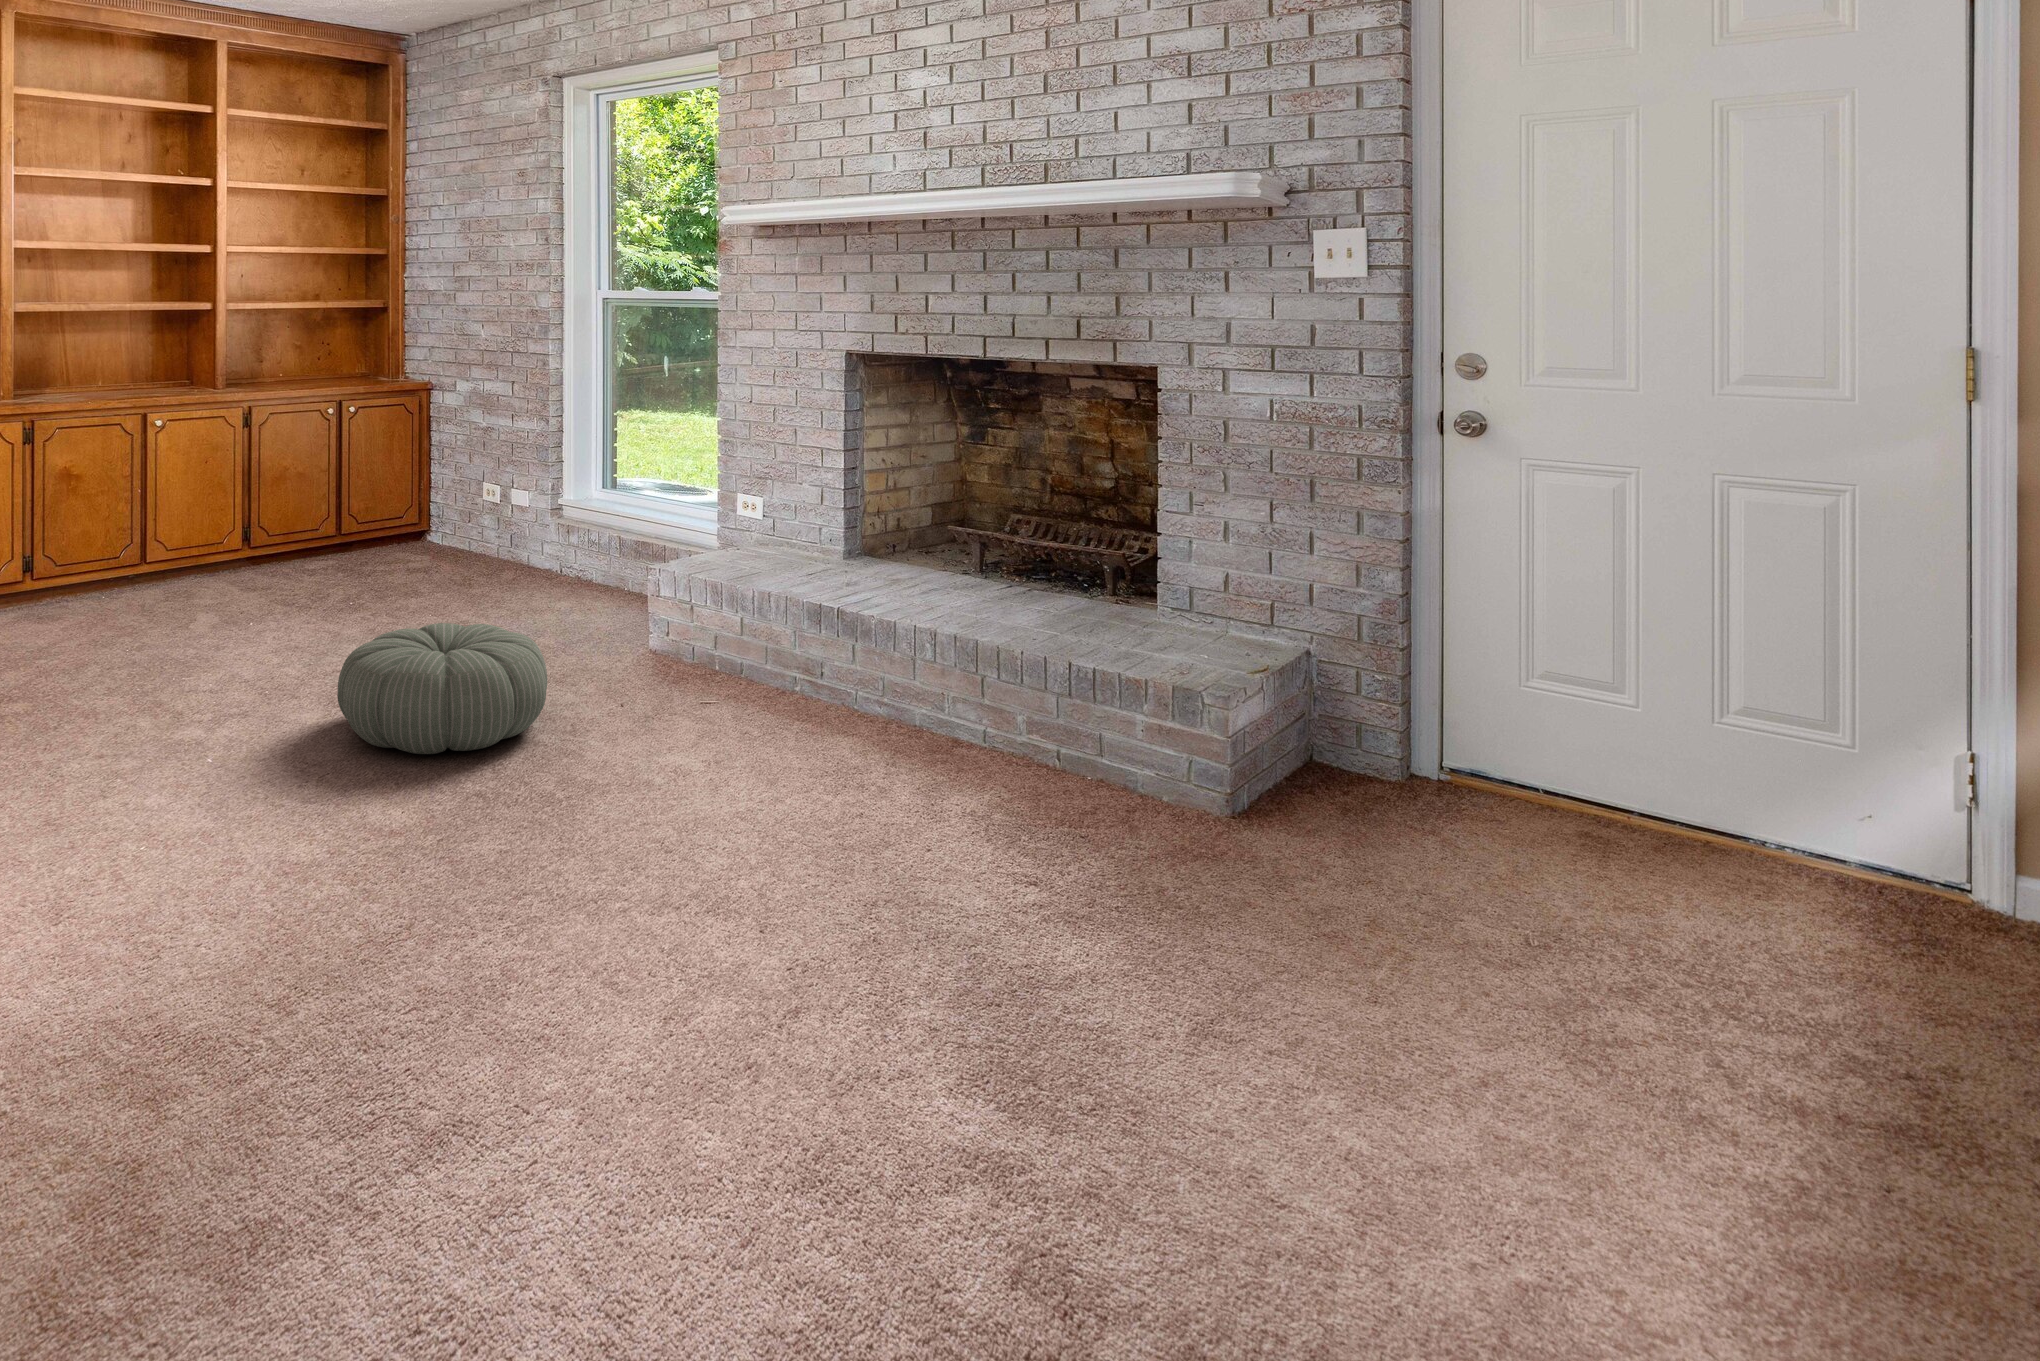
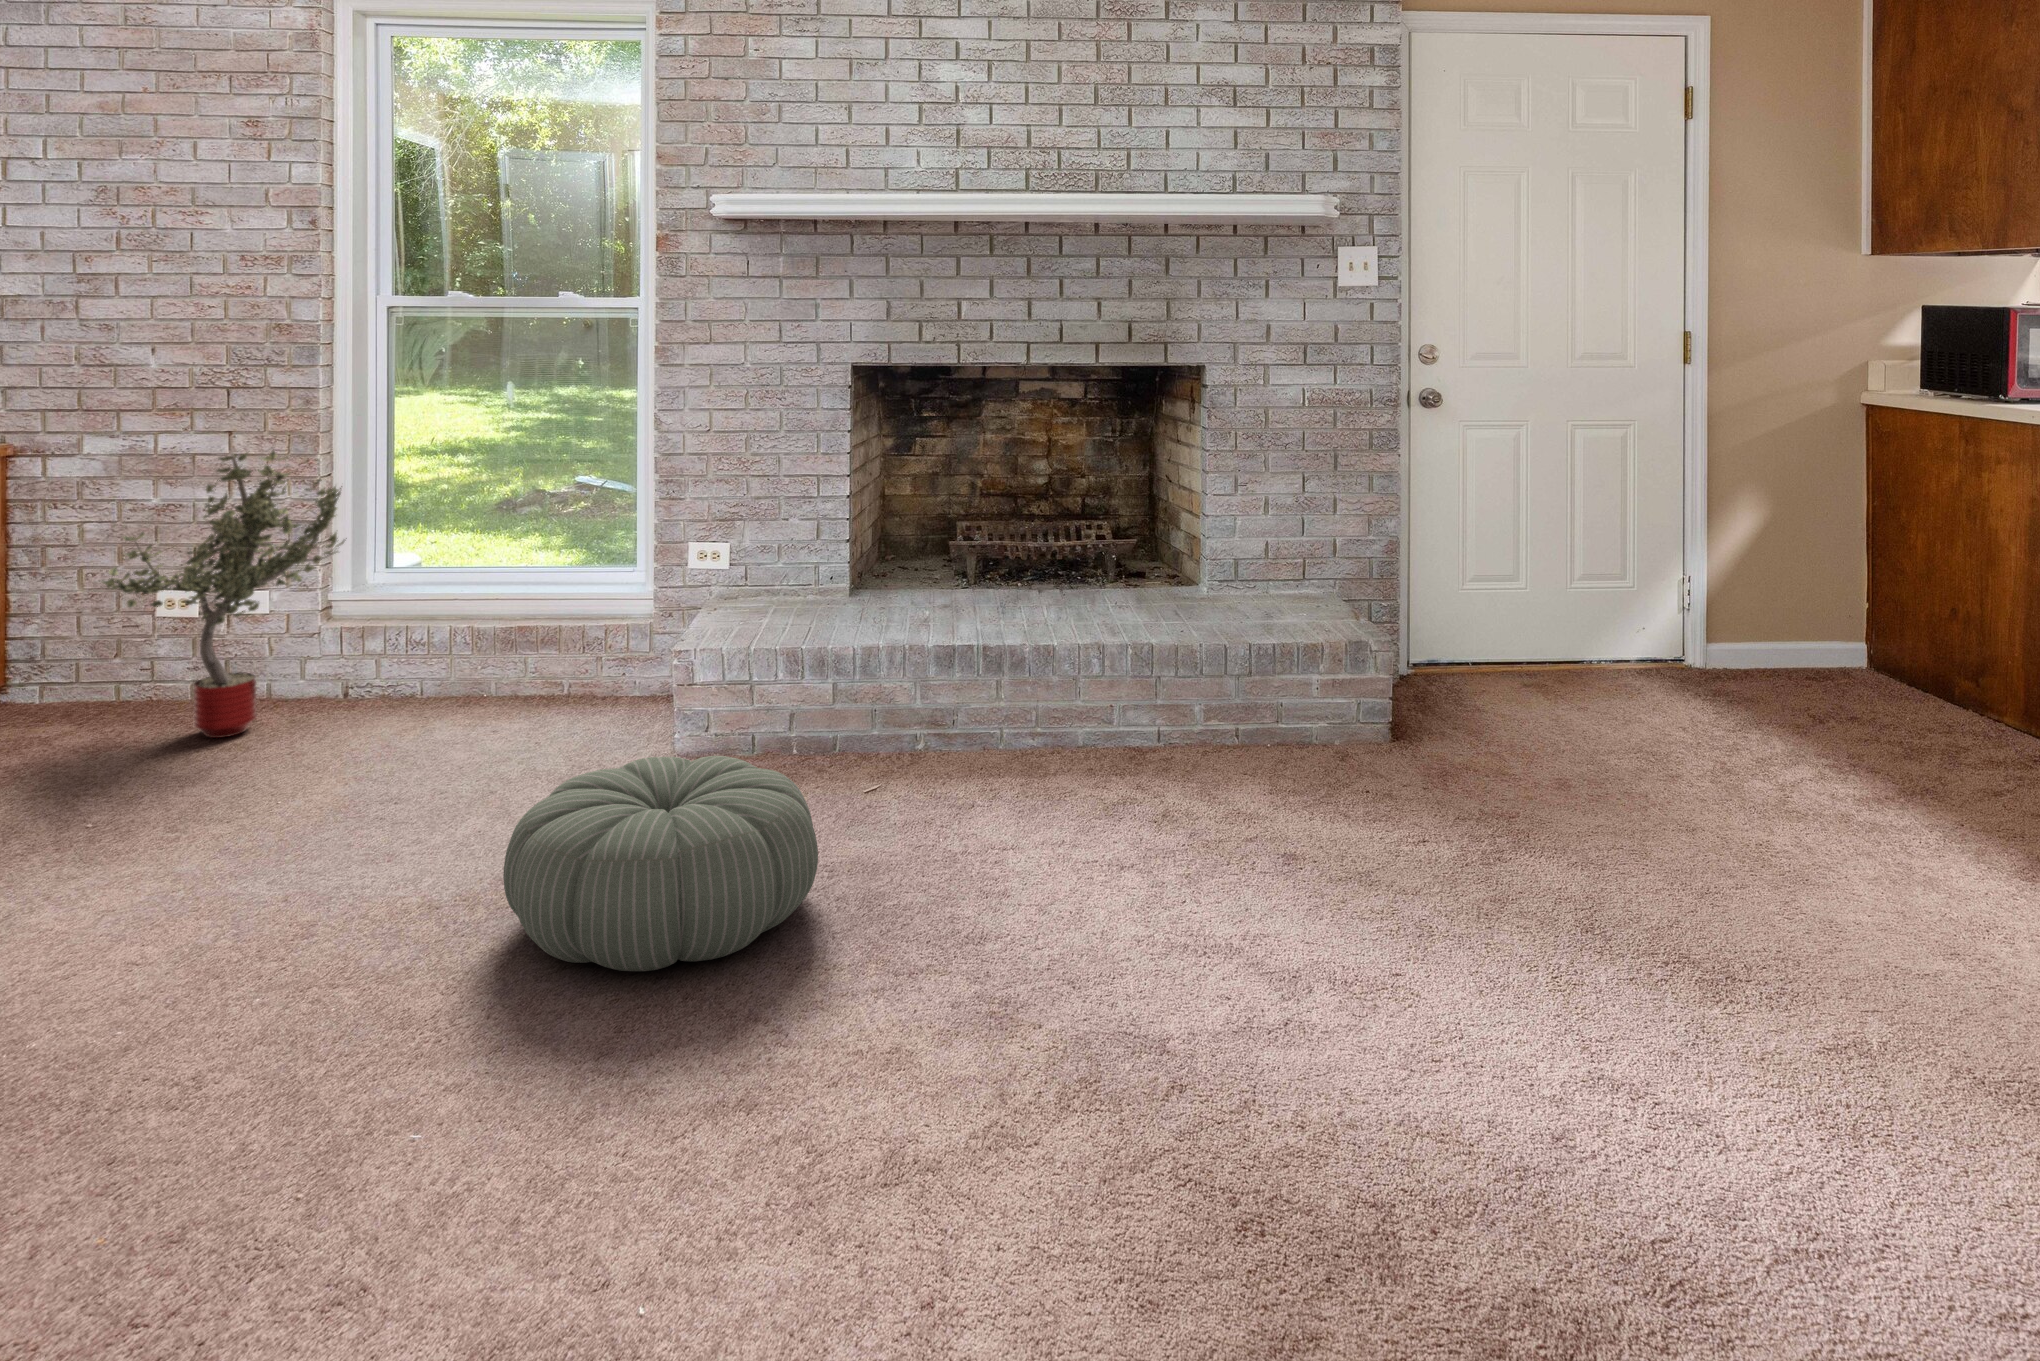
potted tree: none [428,395,541,581] -> present [103,451,344,738]

